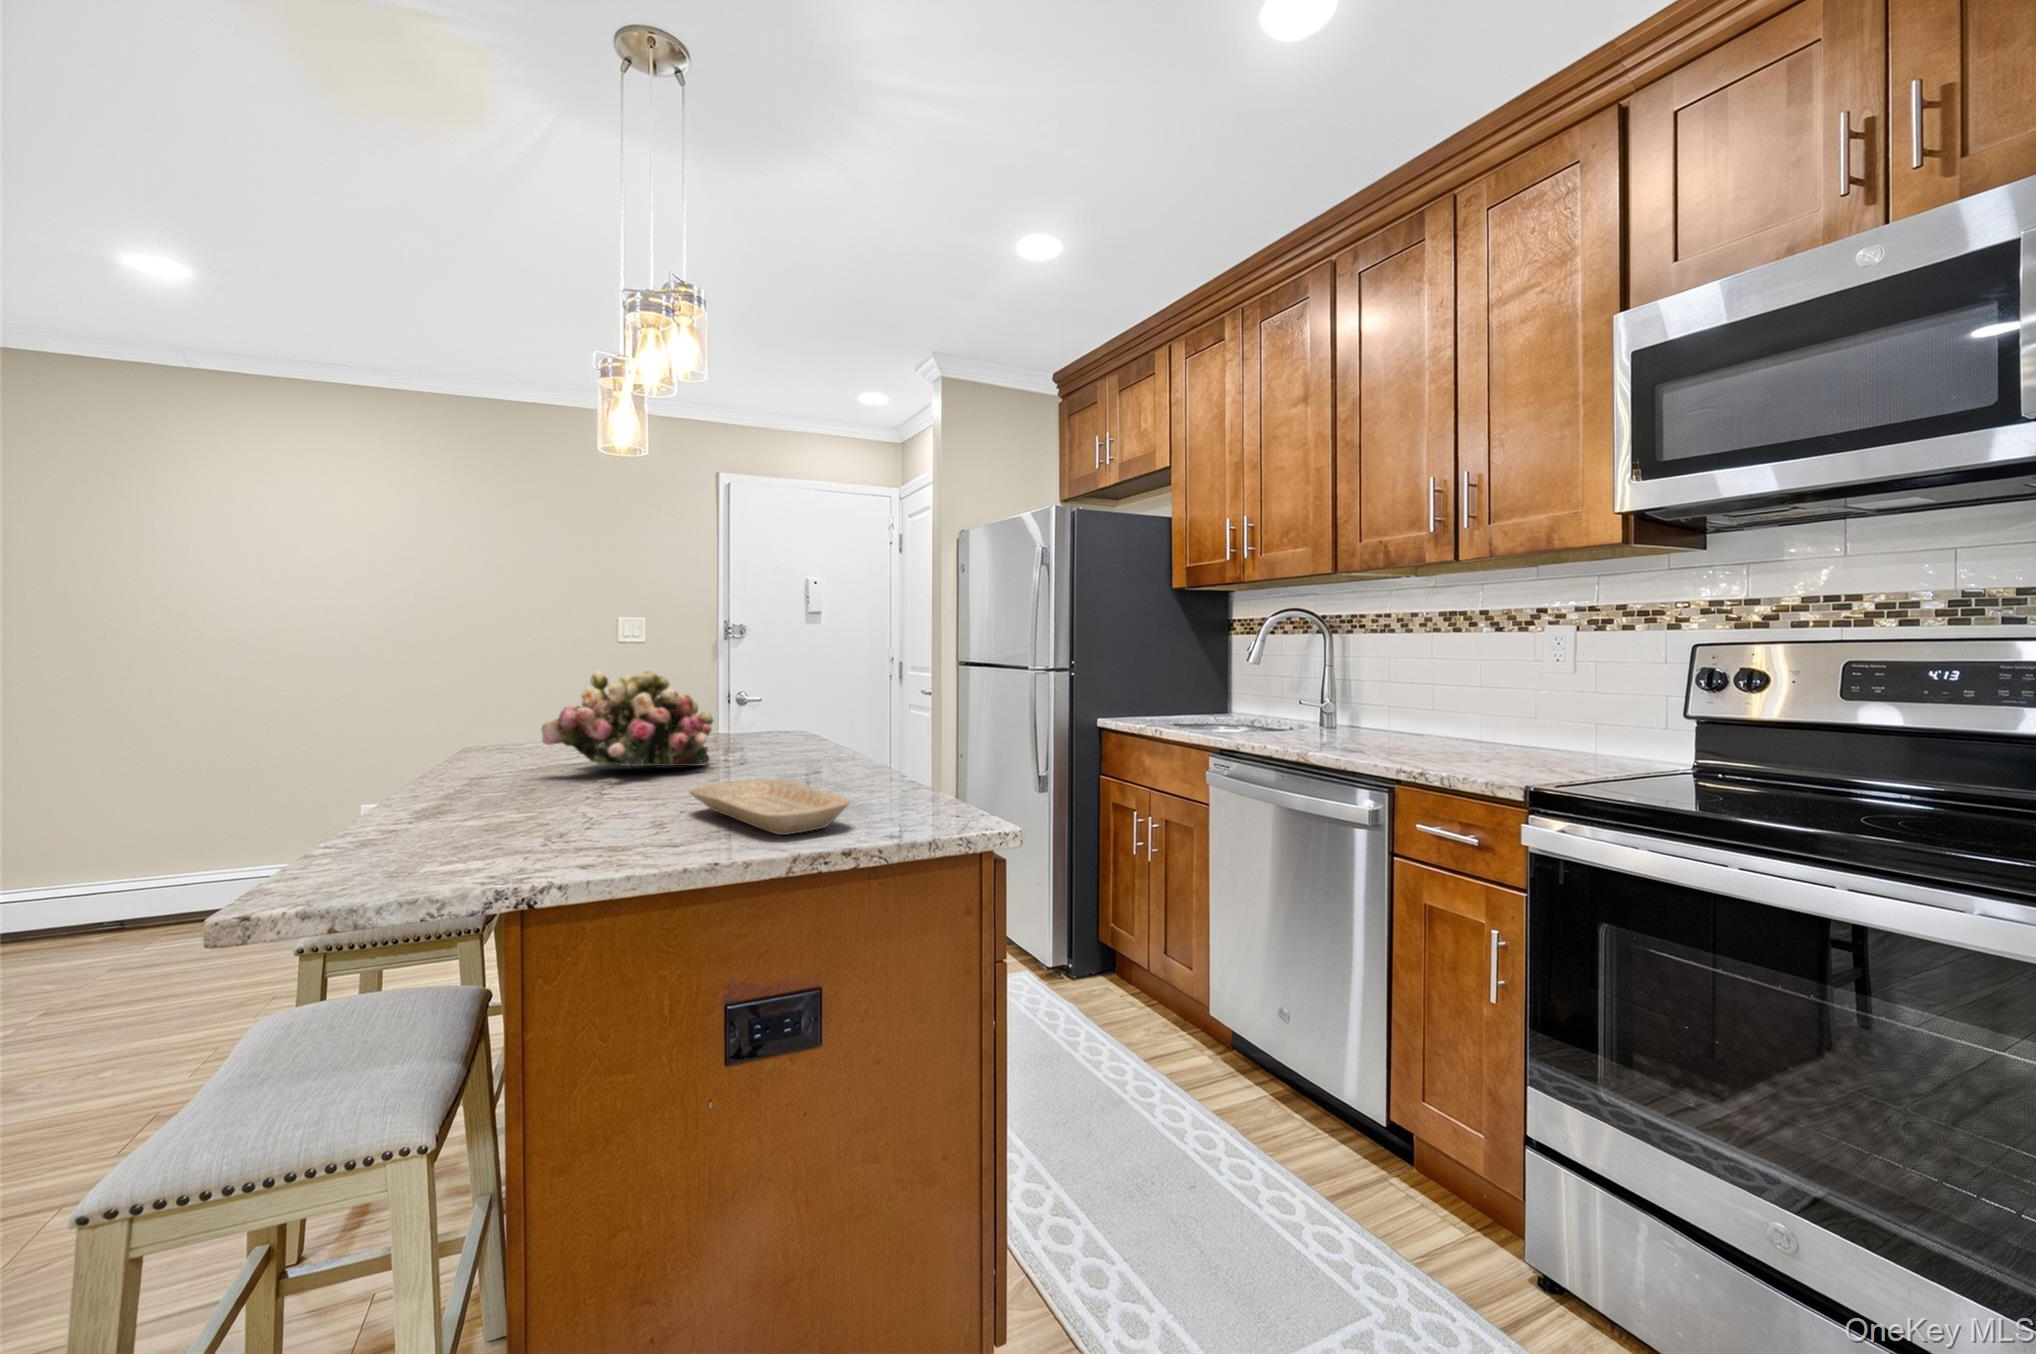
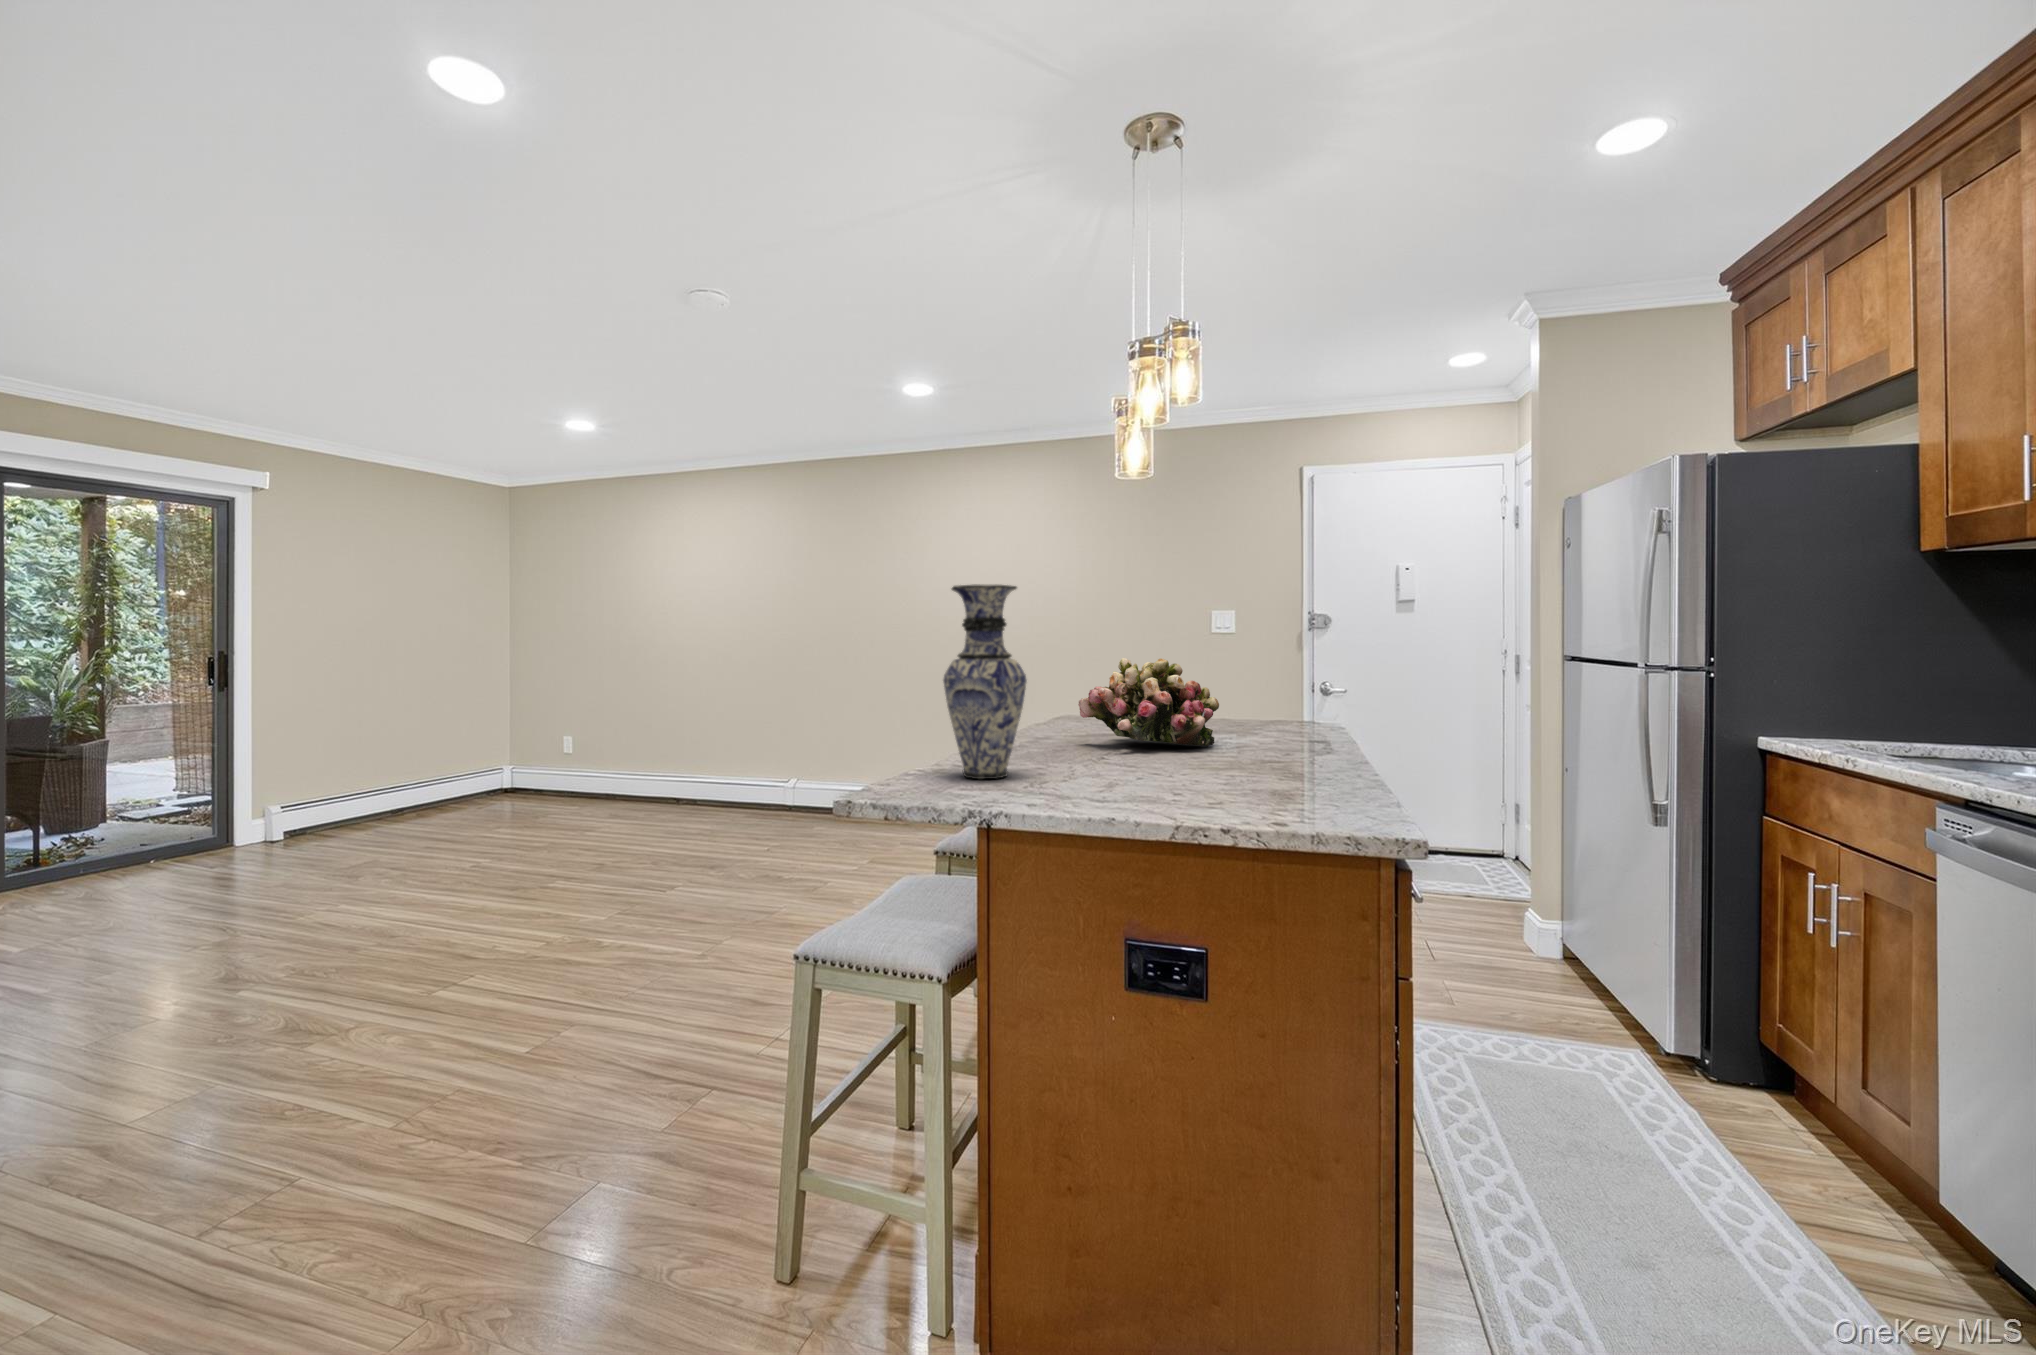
vase: none [384,576,526,843] -> present [943,585,1027,779]
tray: present [689,780,850,835] -> none [1144,758,1260,807]

